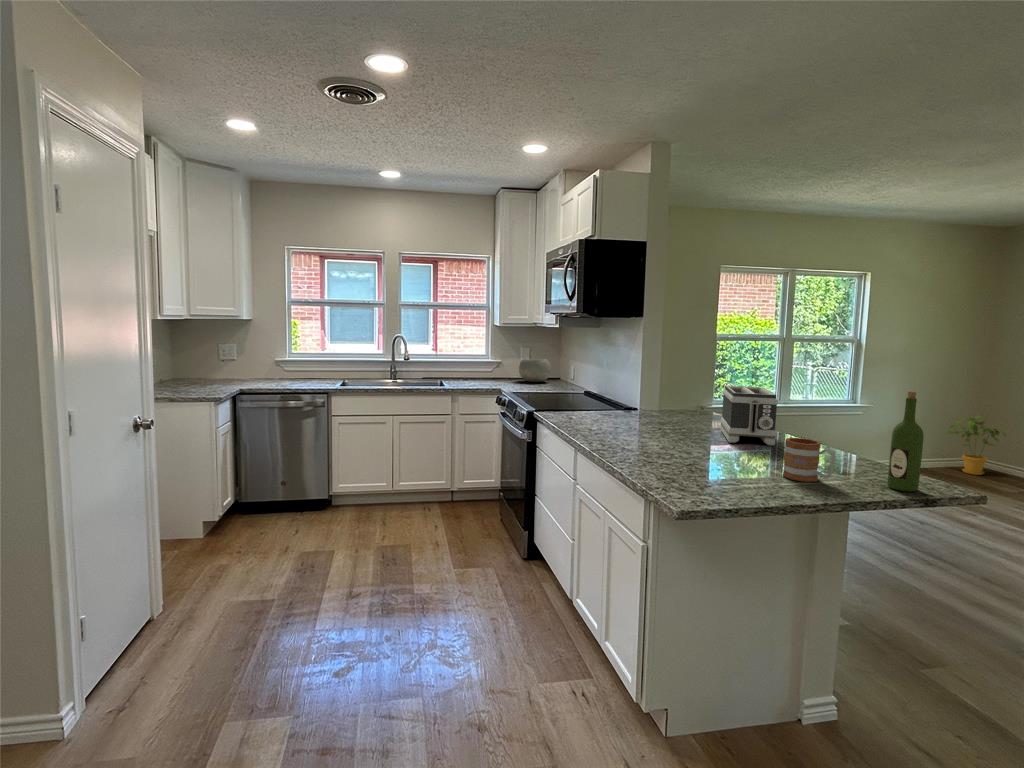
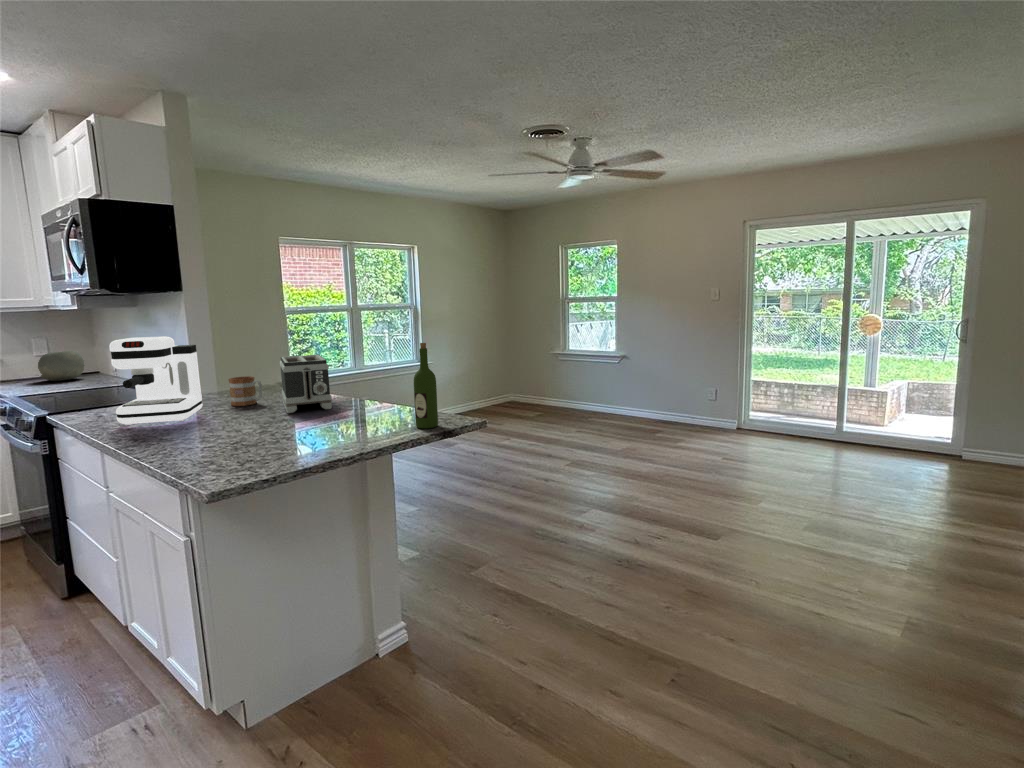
coffee maker: none [587,356,653,434] -> present [109,336,203,425]
house plant: present [948,416,1006,475] -> none [493,362,528,408]
mug: present [783,438,836,482] -> present [229,376,262,406]

